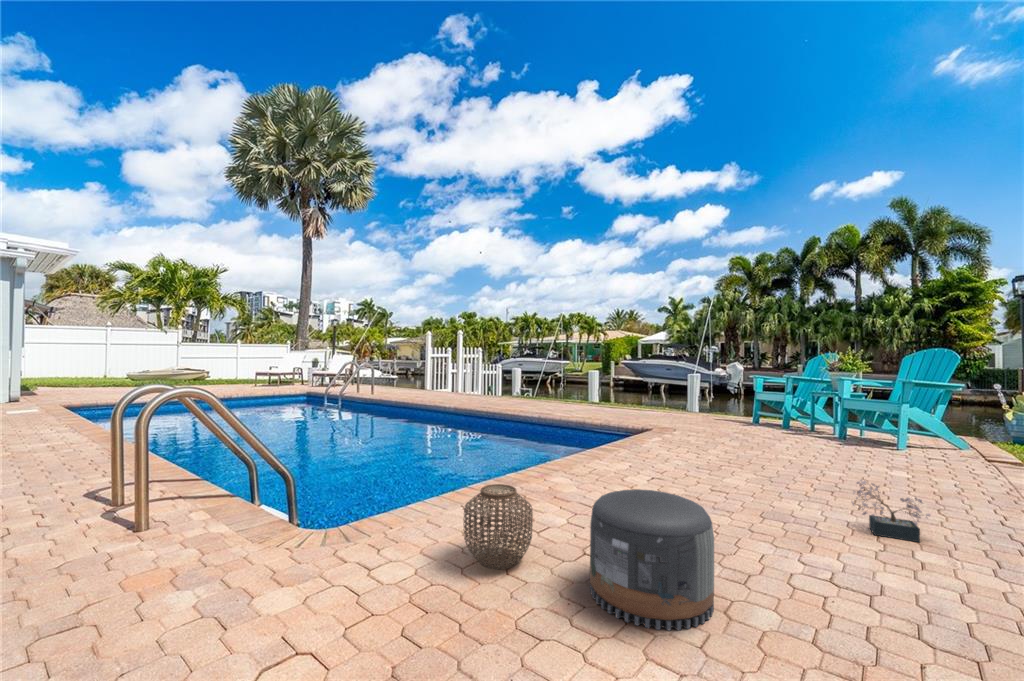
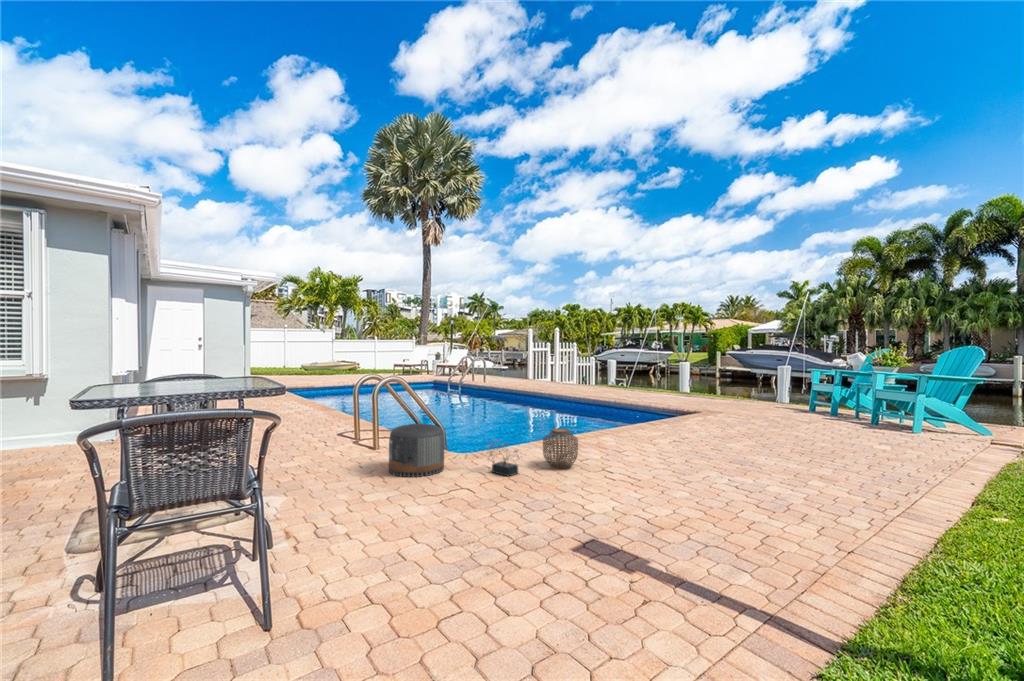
decorative plant: present [852,480,930,542] -> present [488,439,522,476]
pouf: present [590,489,714,630] -> present [389,424,444,477]

